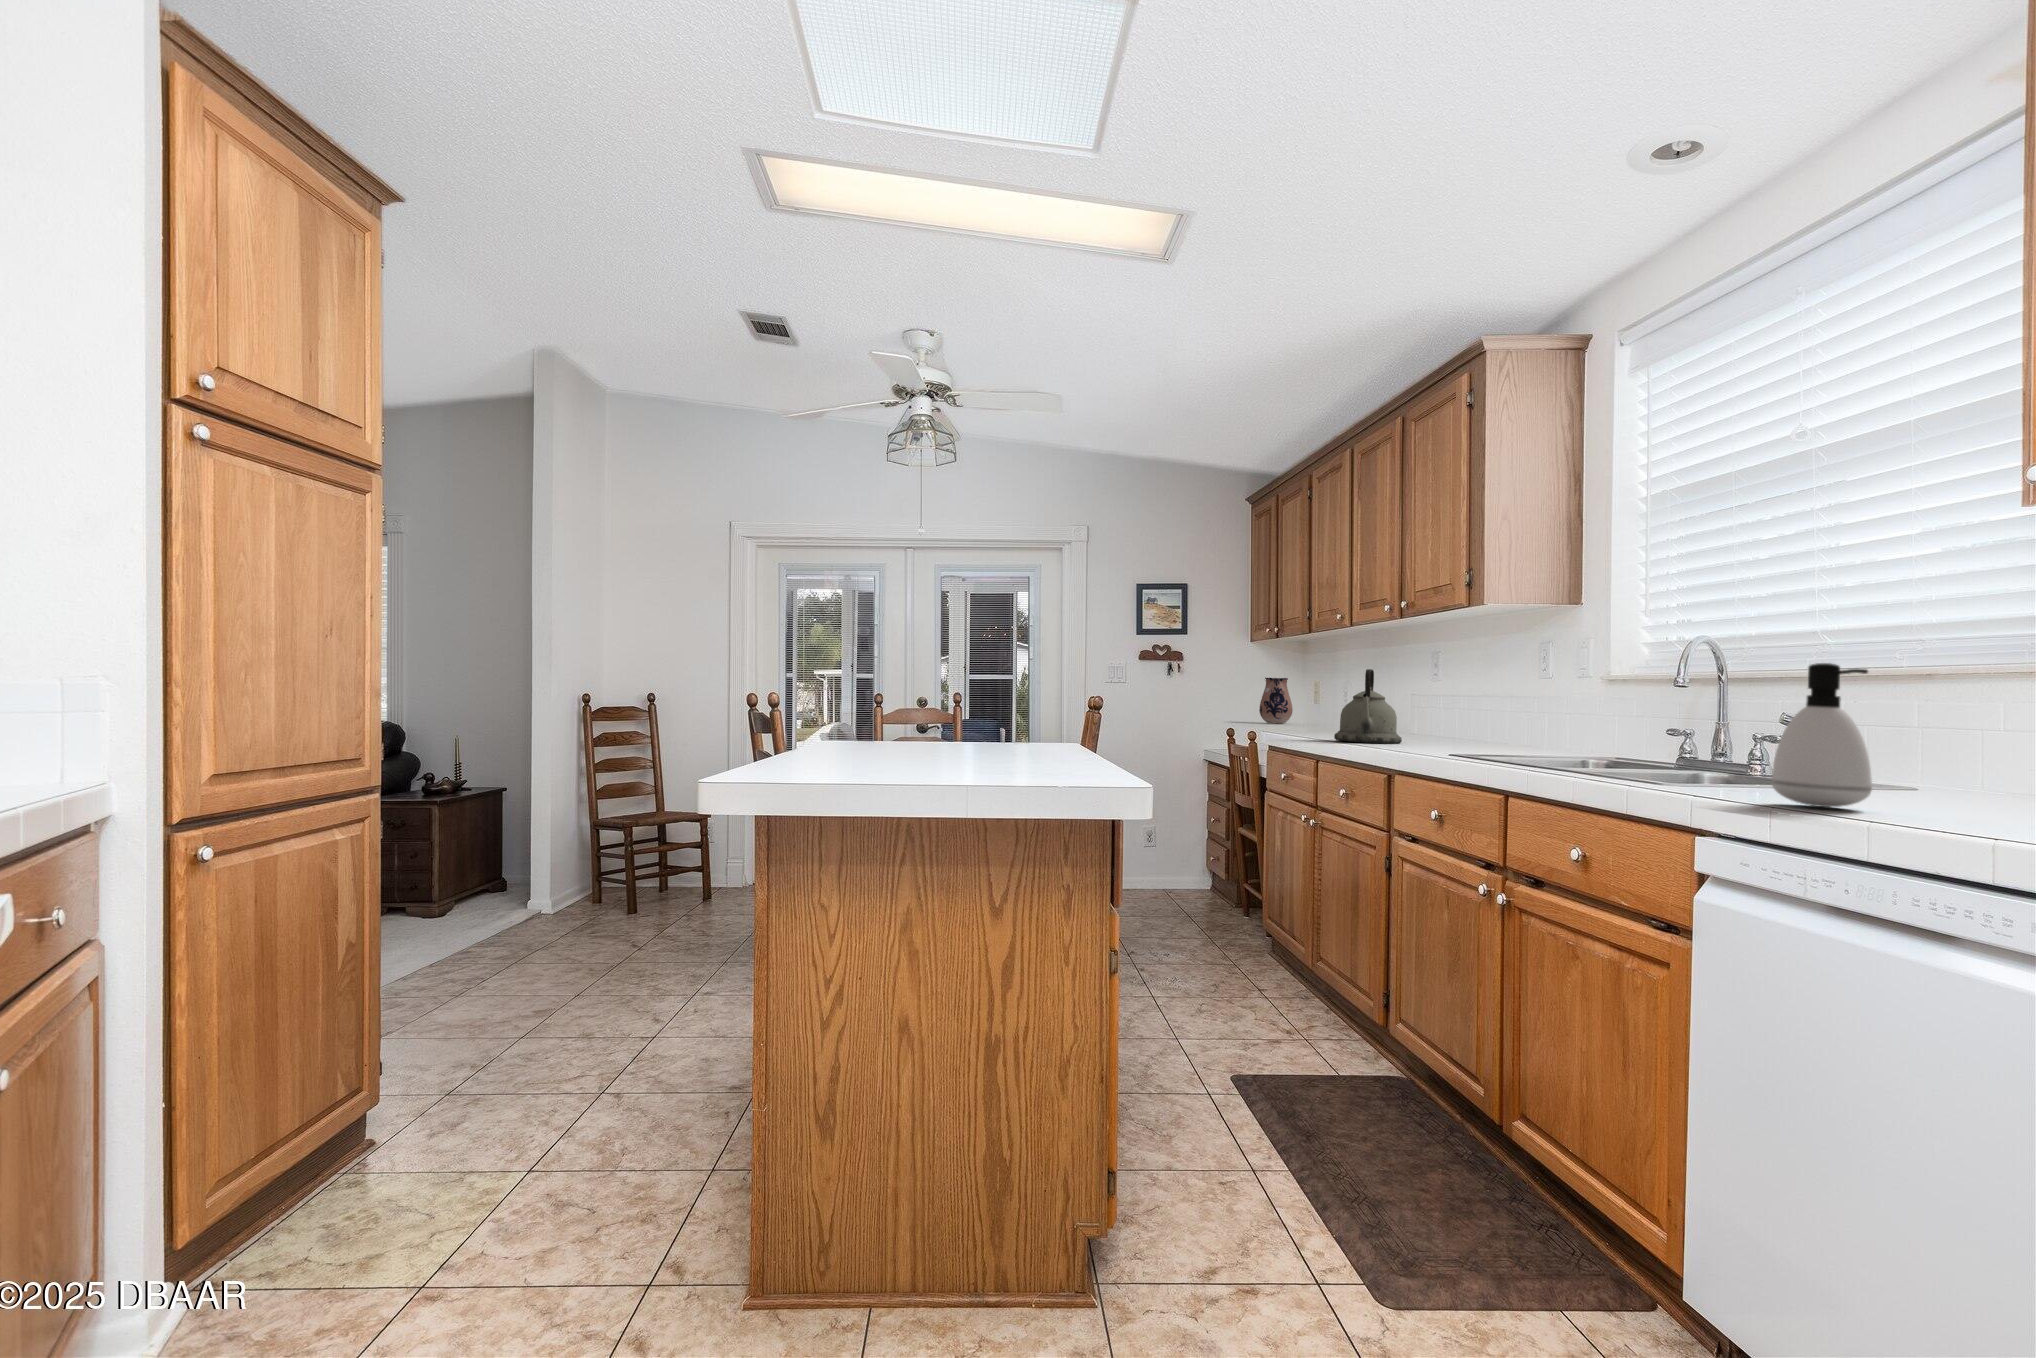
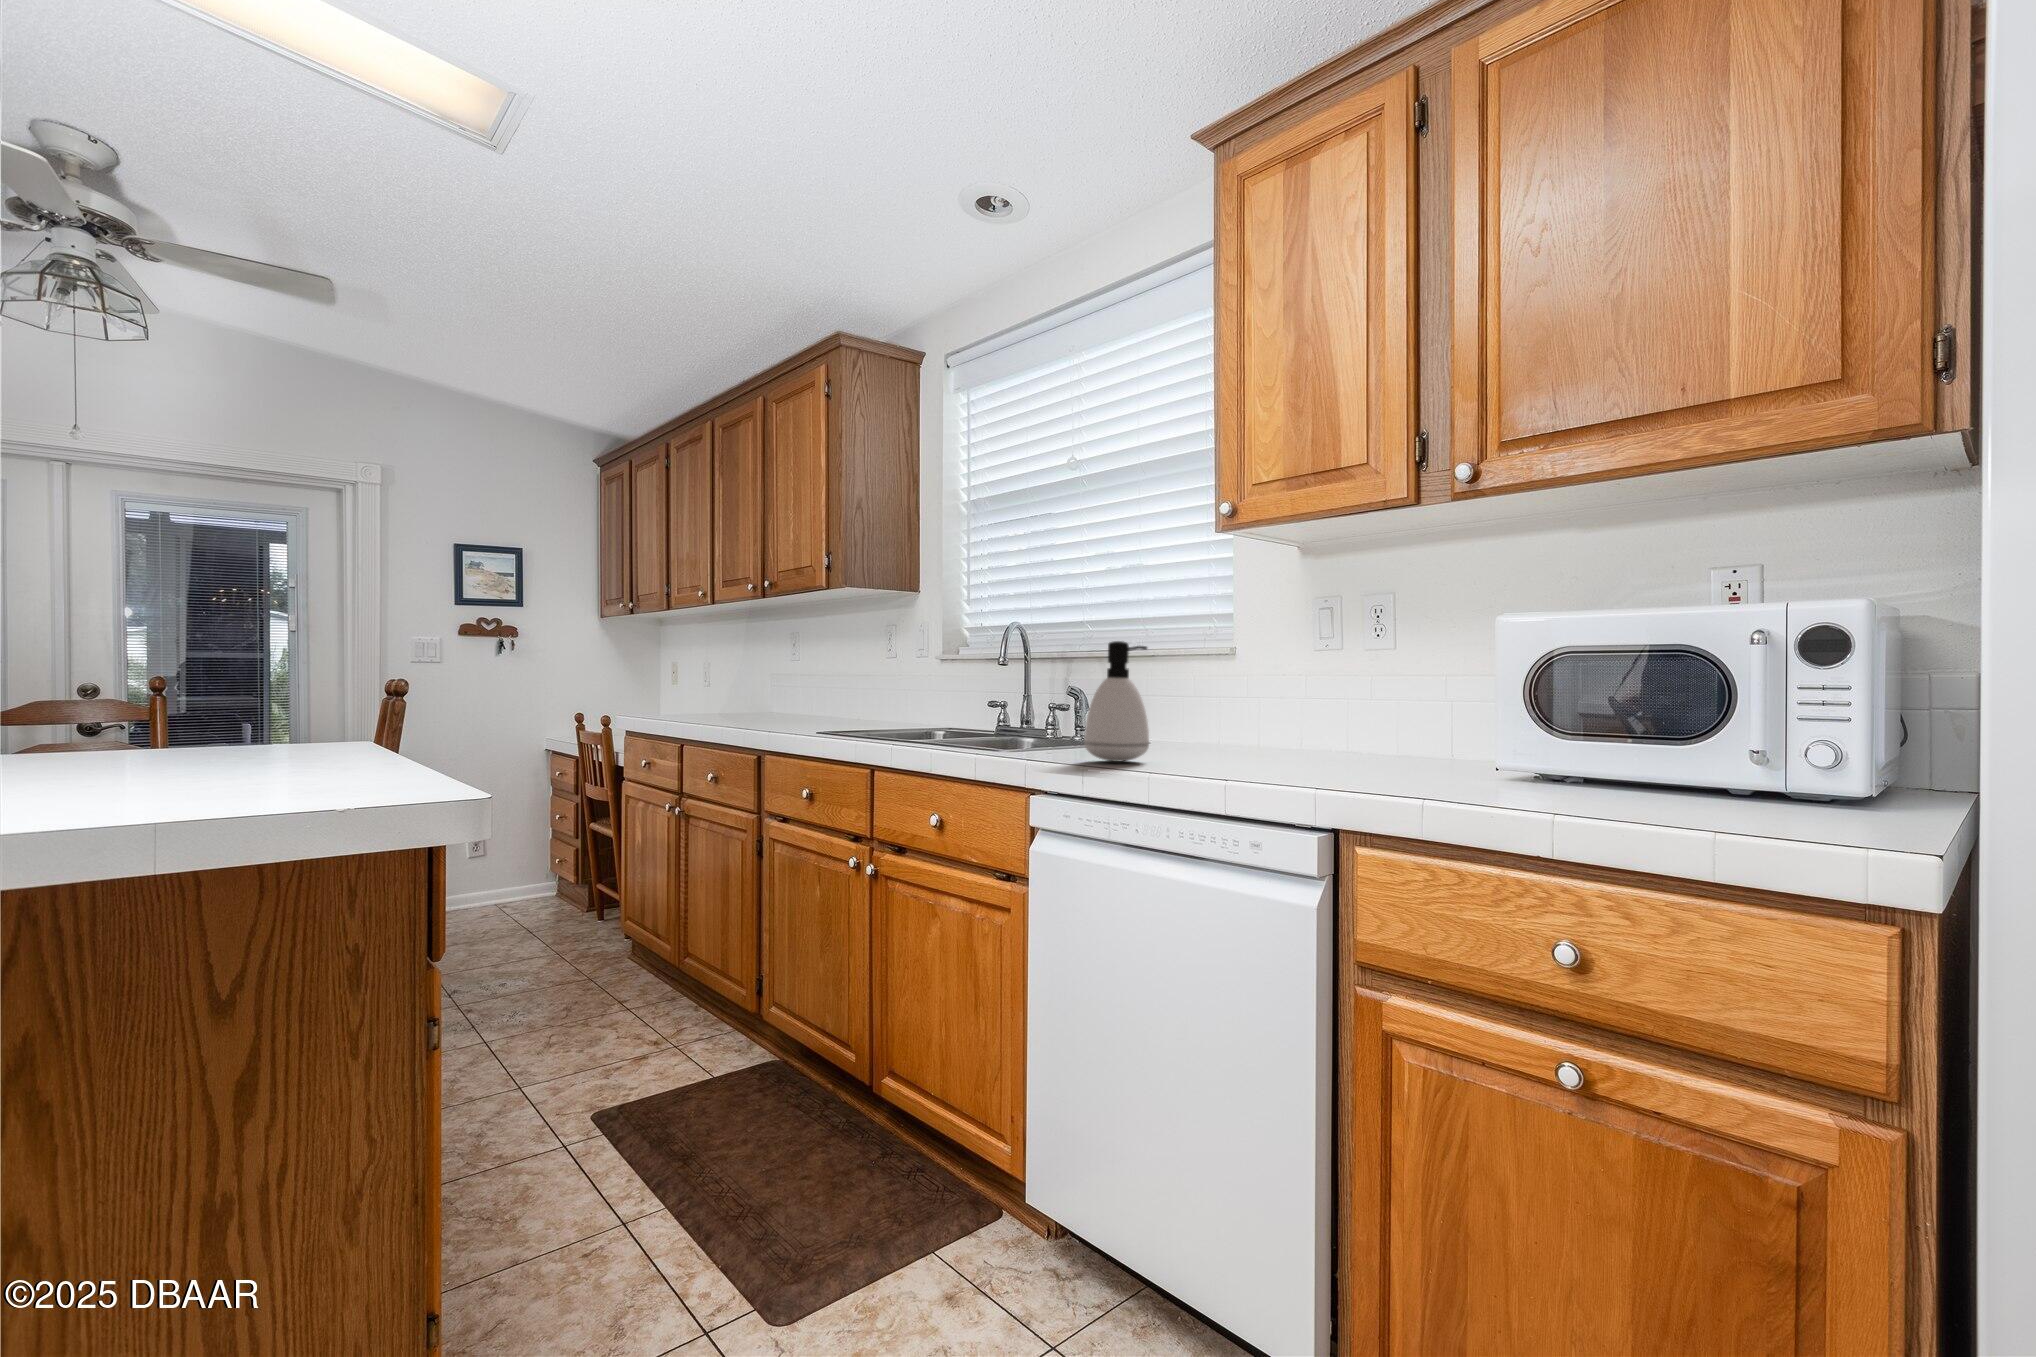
kettle: present [1334,669,1402,744] -> none [697,648,766,724]
ceramic pitcher: present [1259,678,1293,724] -> none [611,657,648,706]

